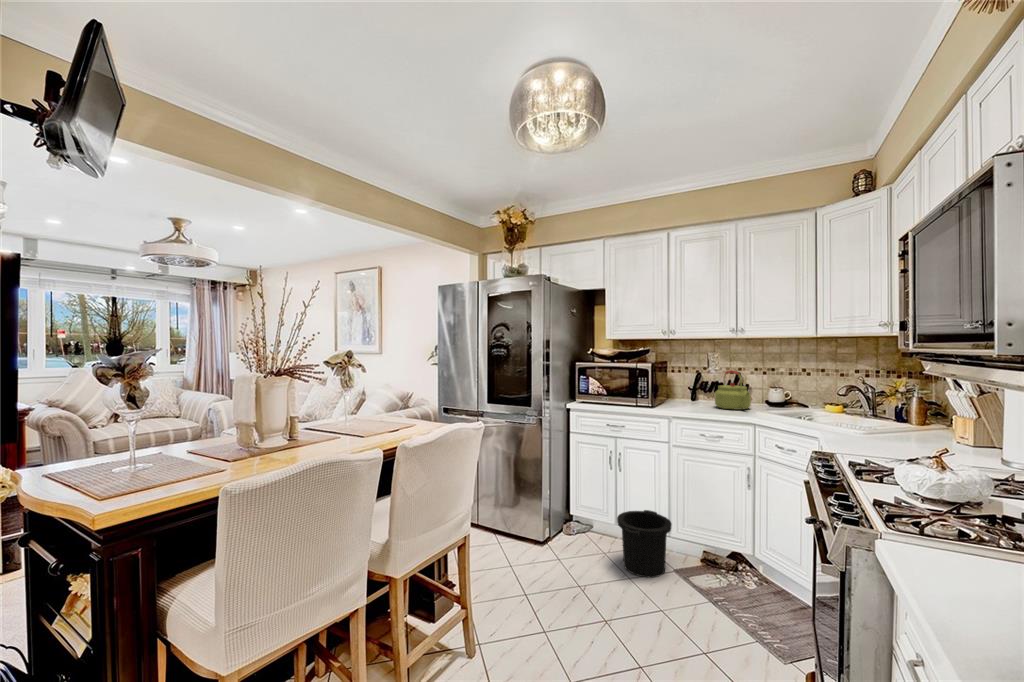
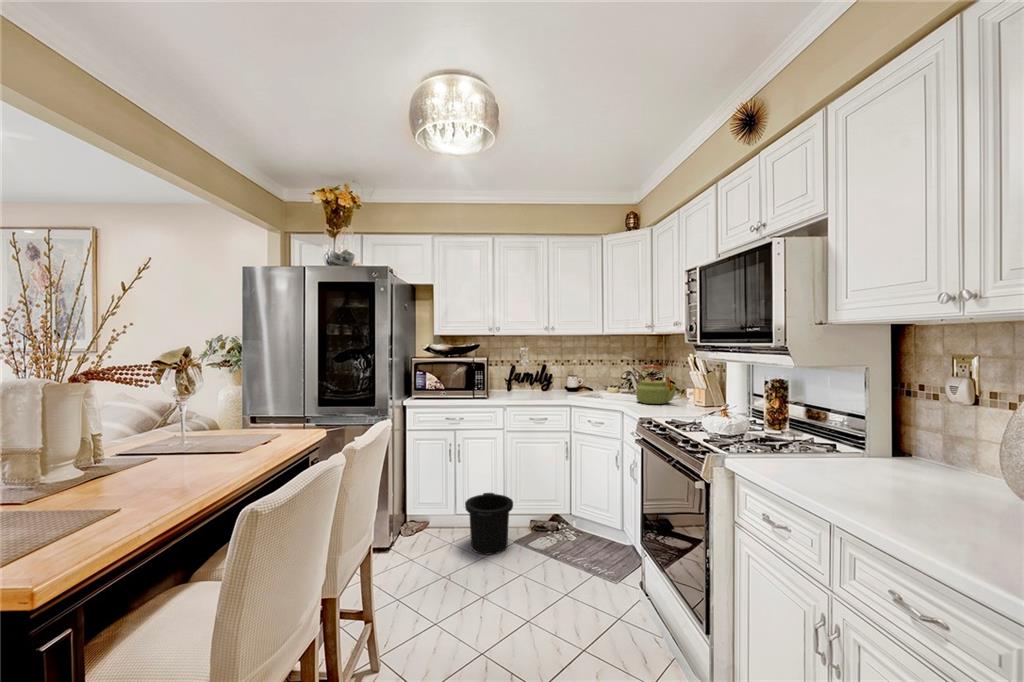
kettle: present [715,370,751,410] -> present [636,366,676,404]

